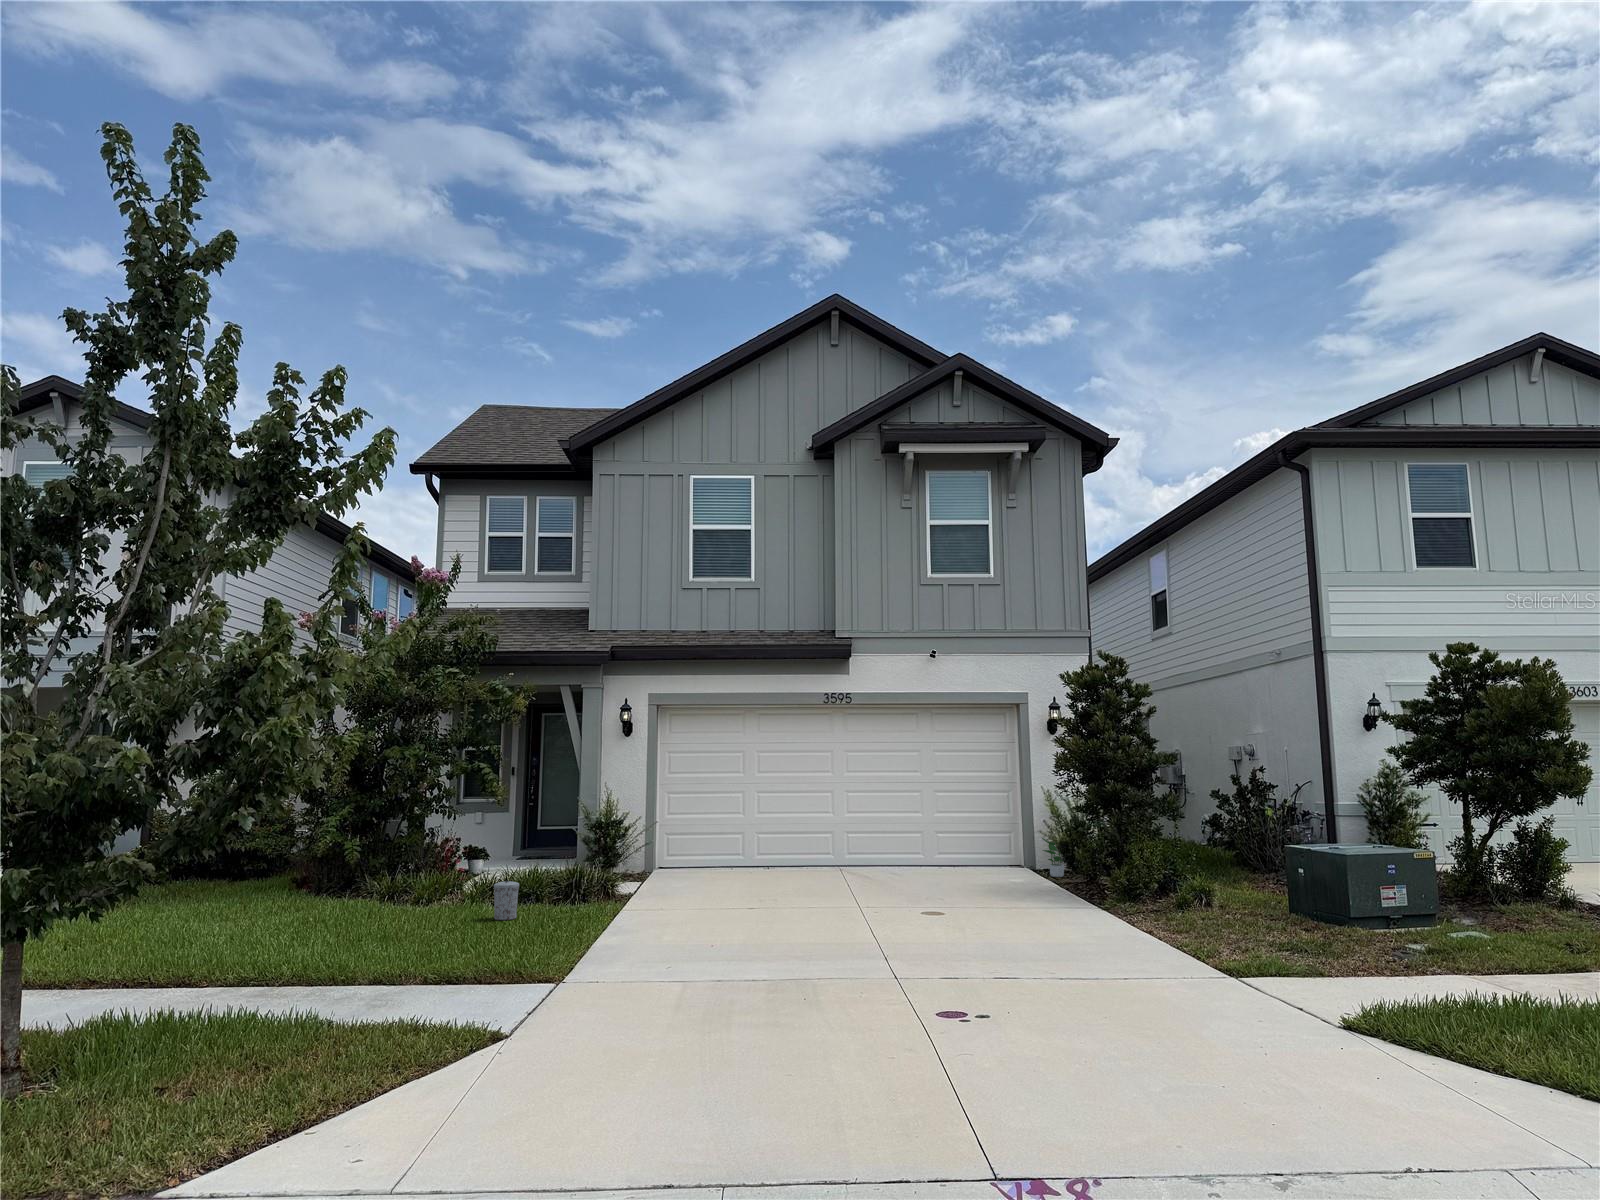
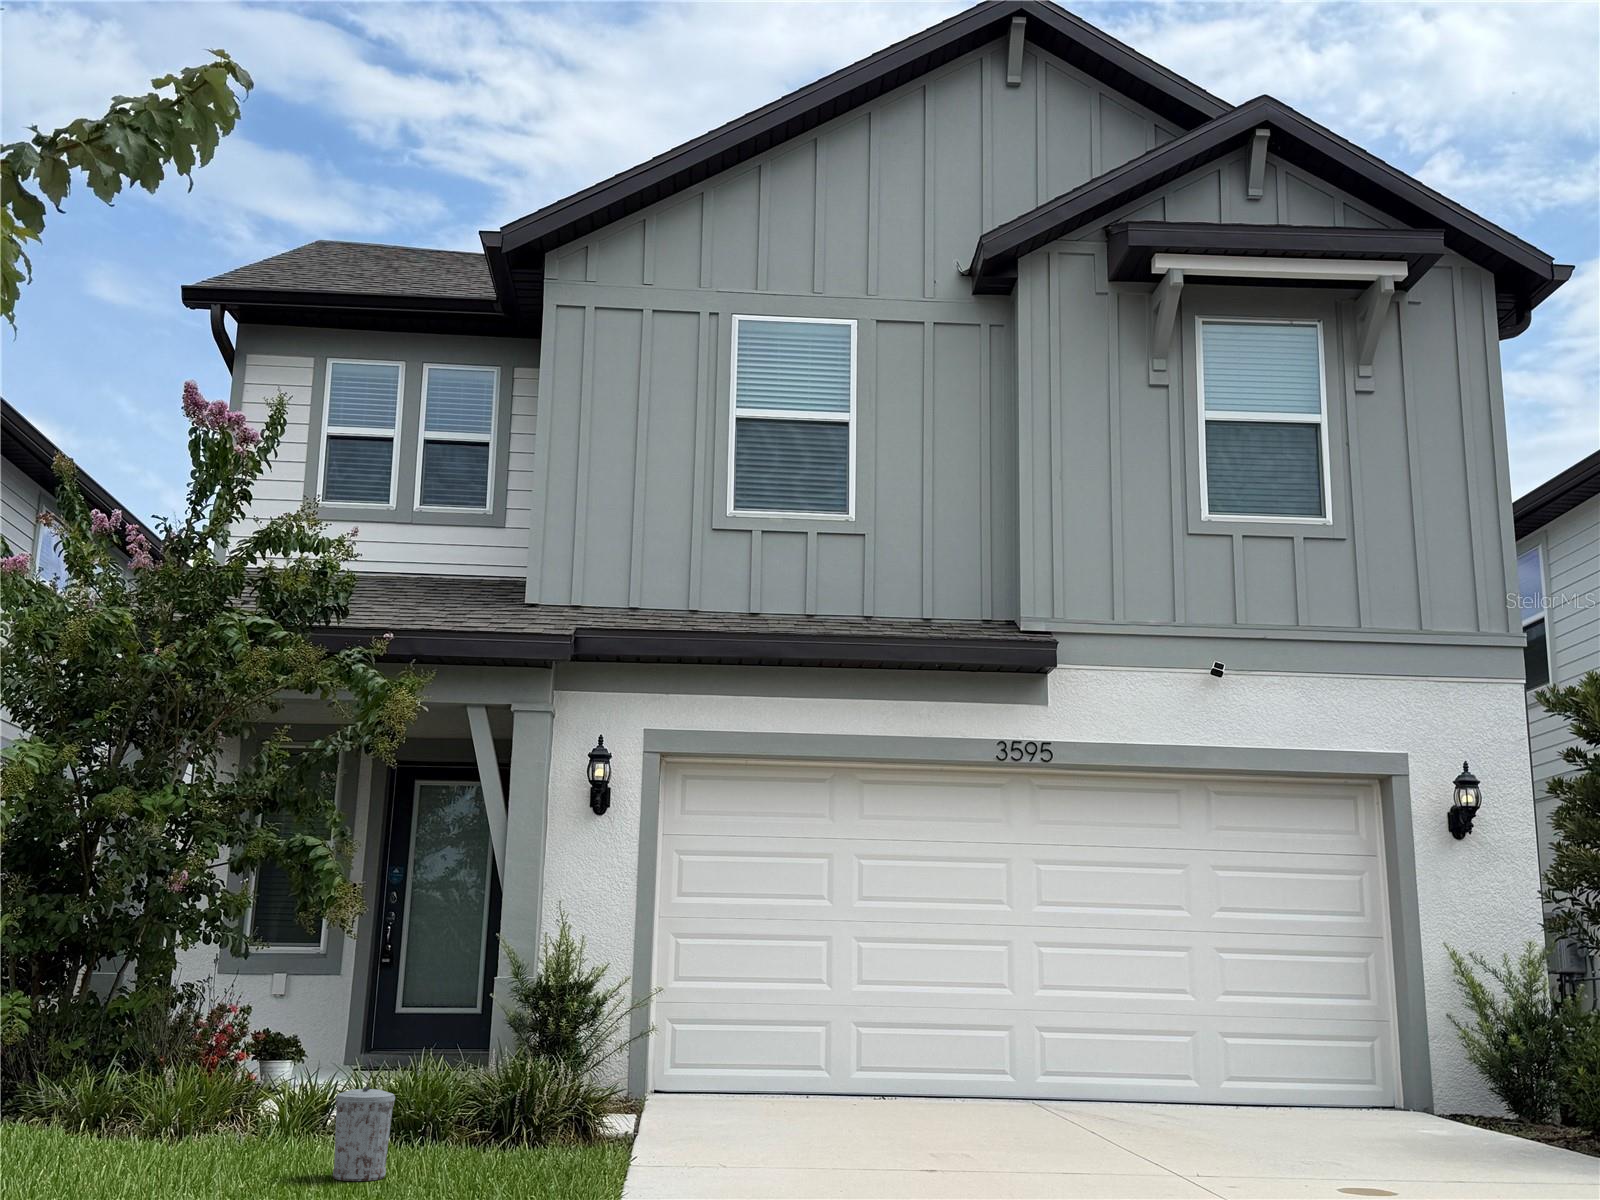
potted plant: present [1042,838,1064,877] -> none [1457,1039,1525,1126]

